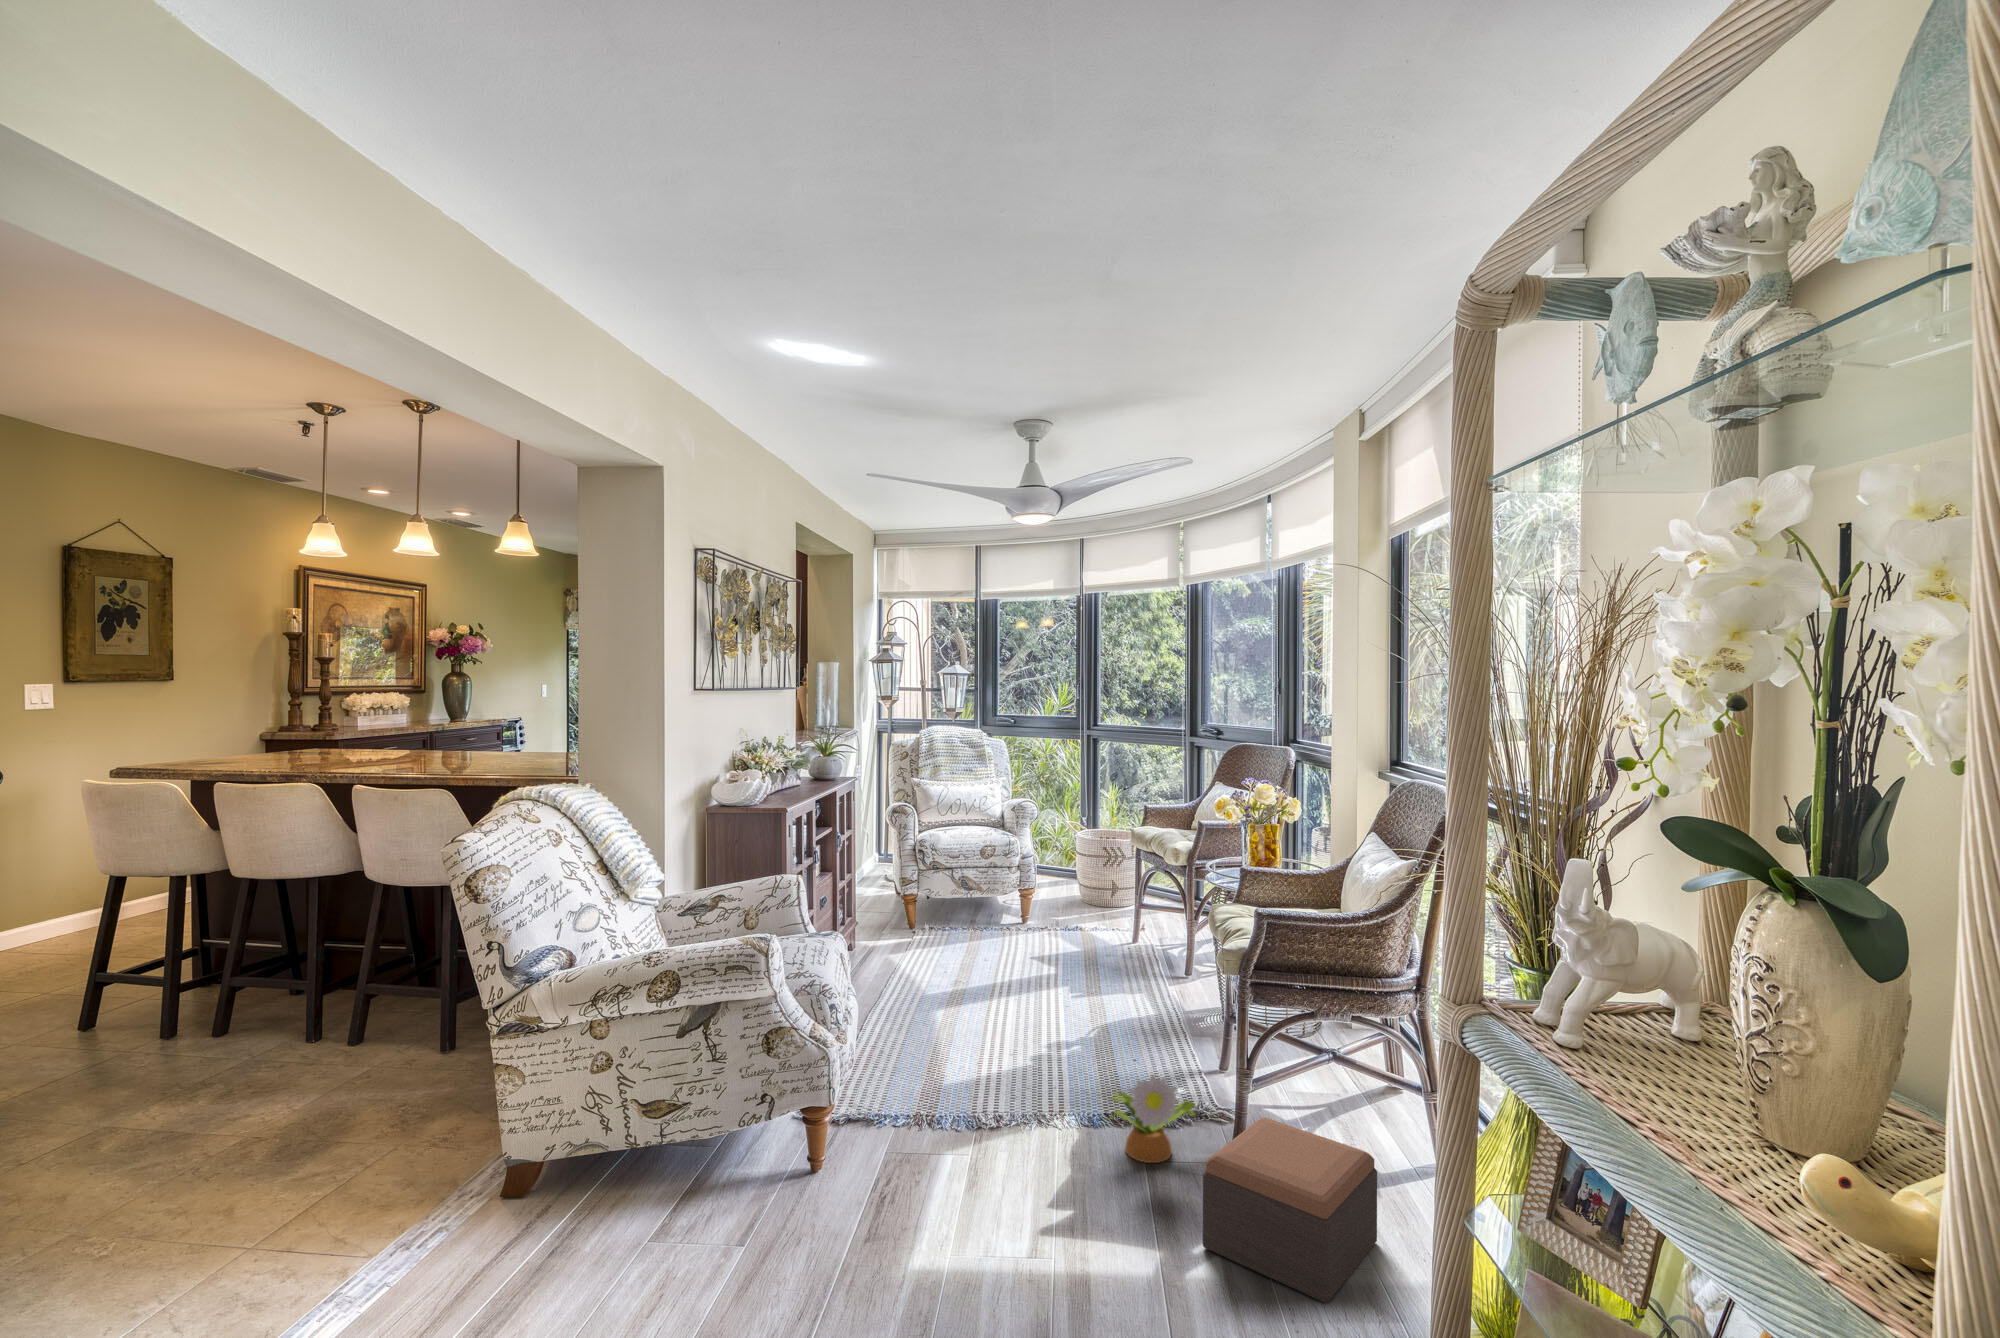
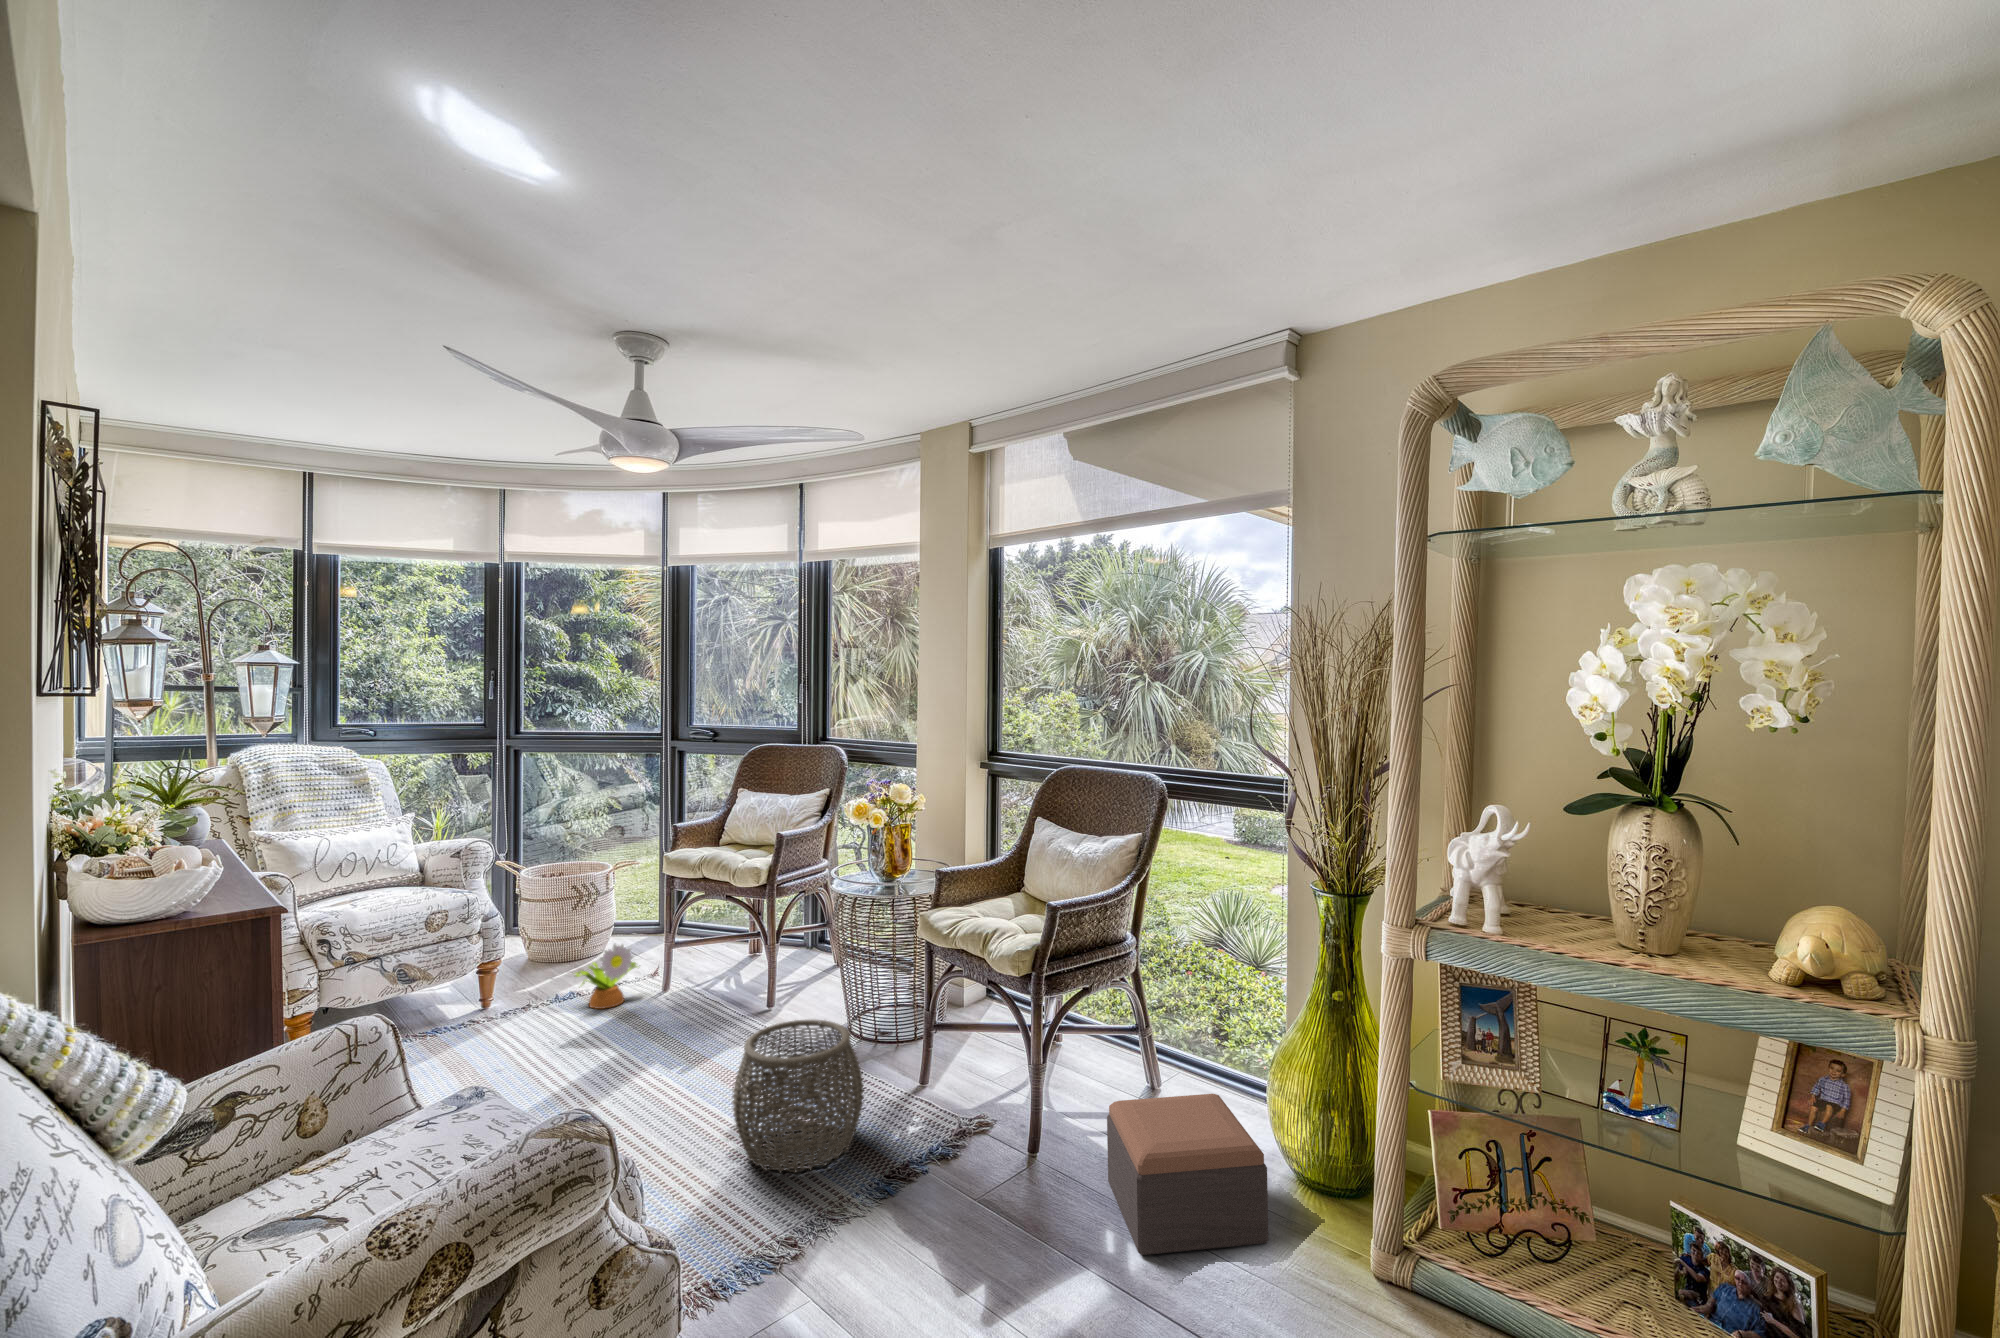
woven basket: none [1027,969,1132,1087] -> present [732,1020,864,1172]
decorative plant: present [1108,1074,1196,1163] -> present [575,944,637,1009]

